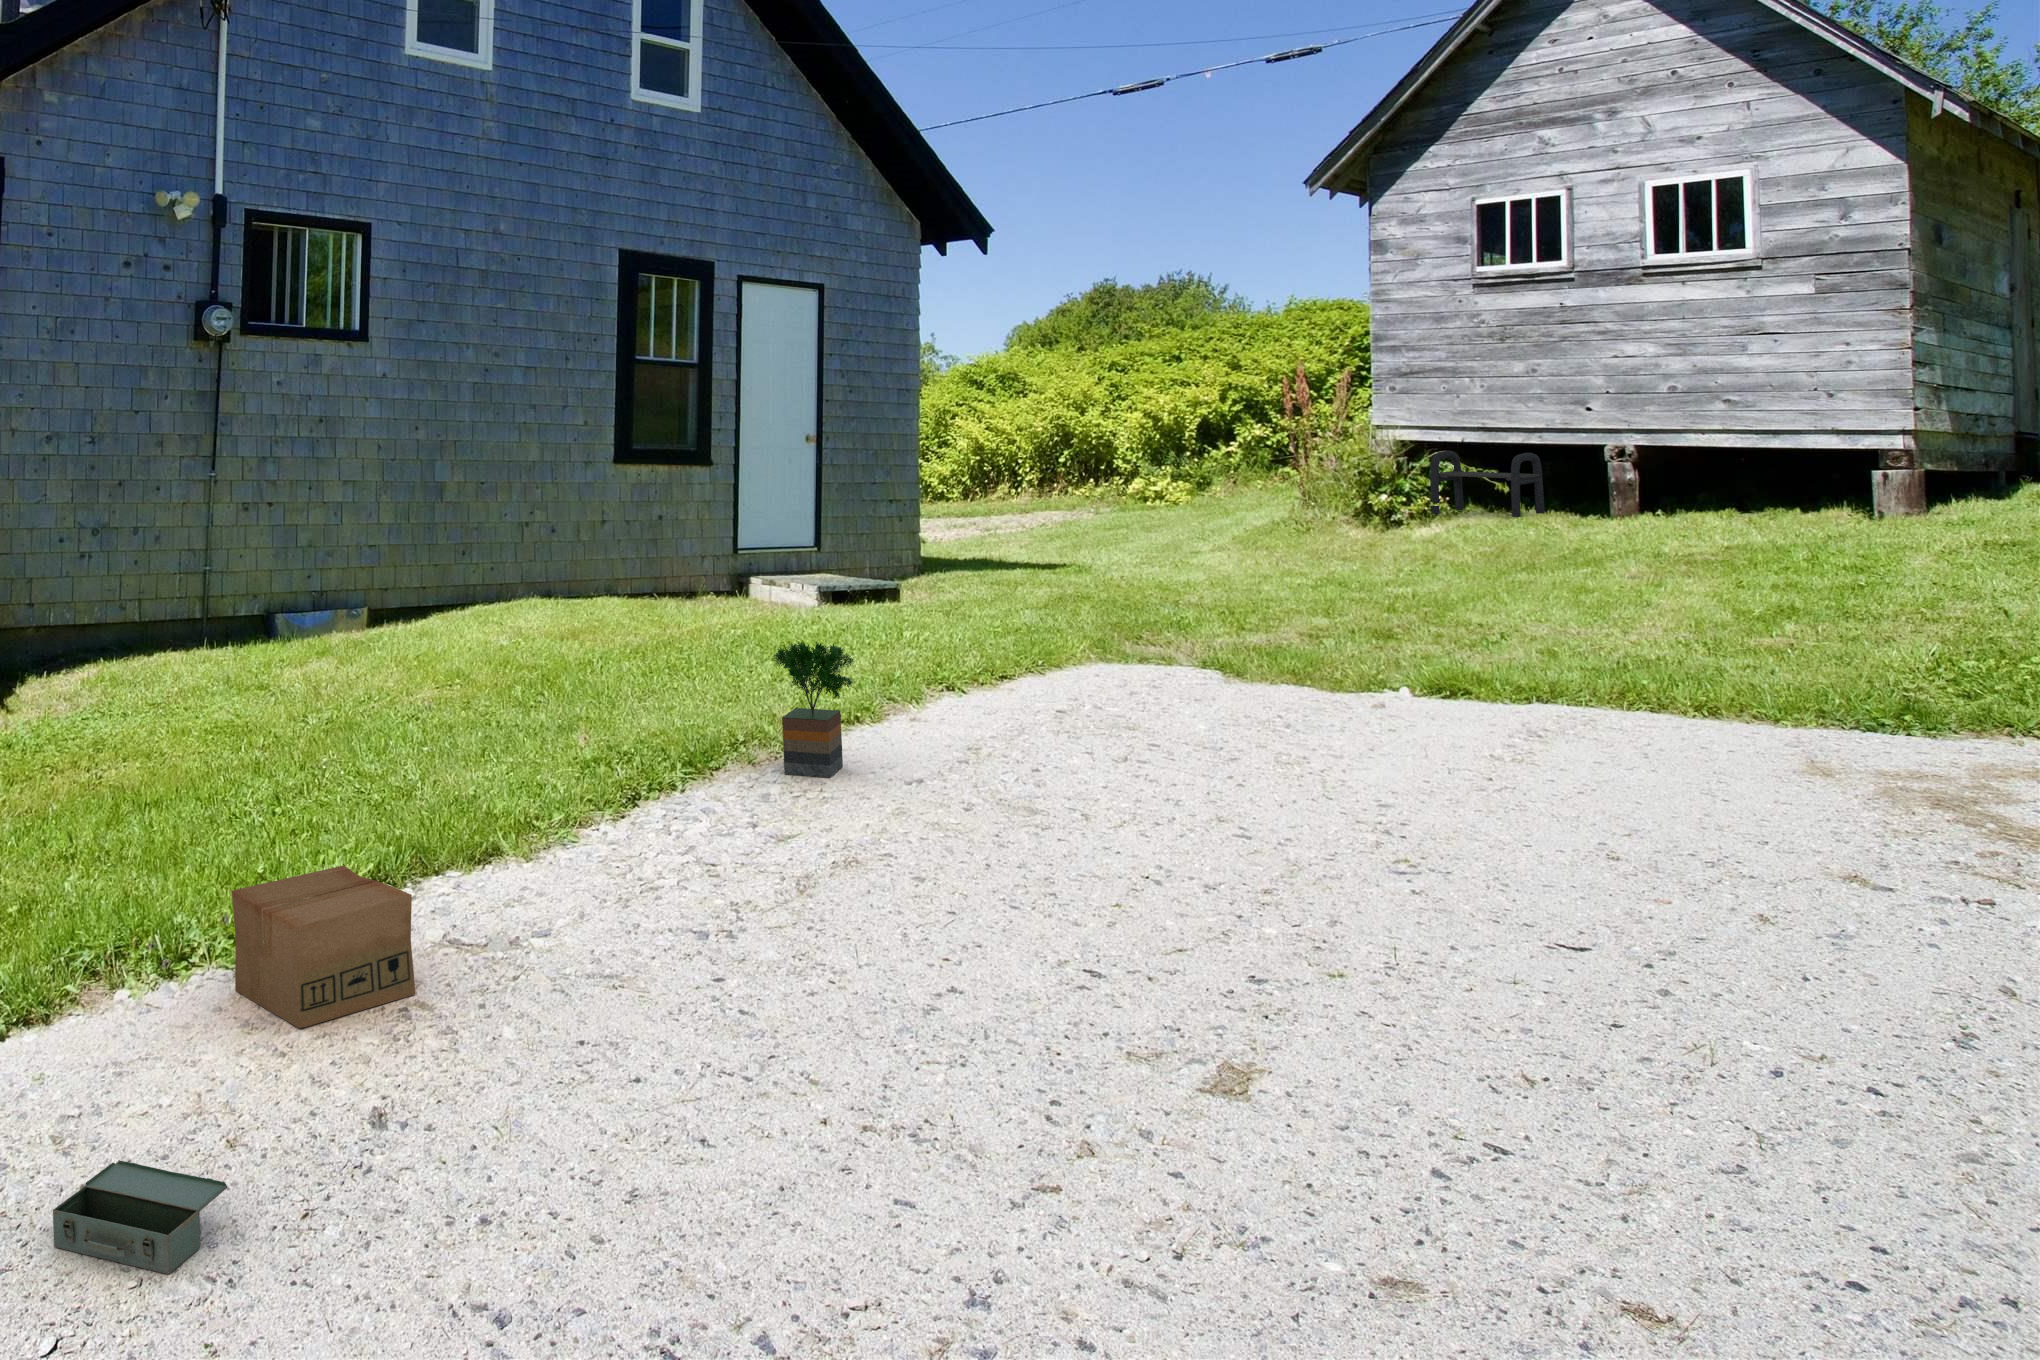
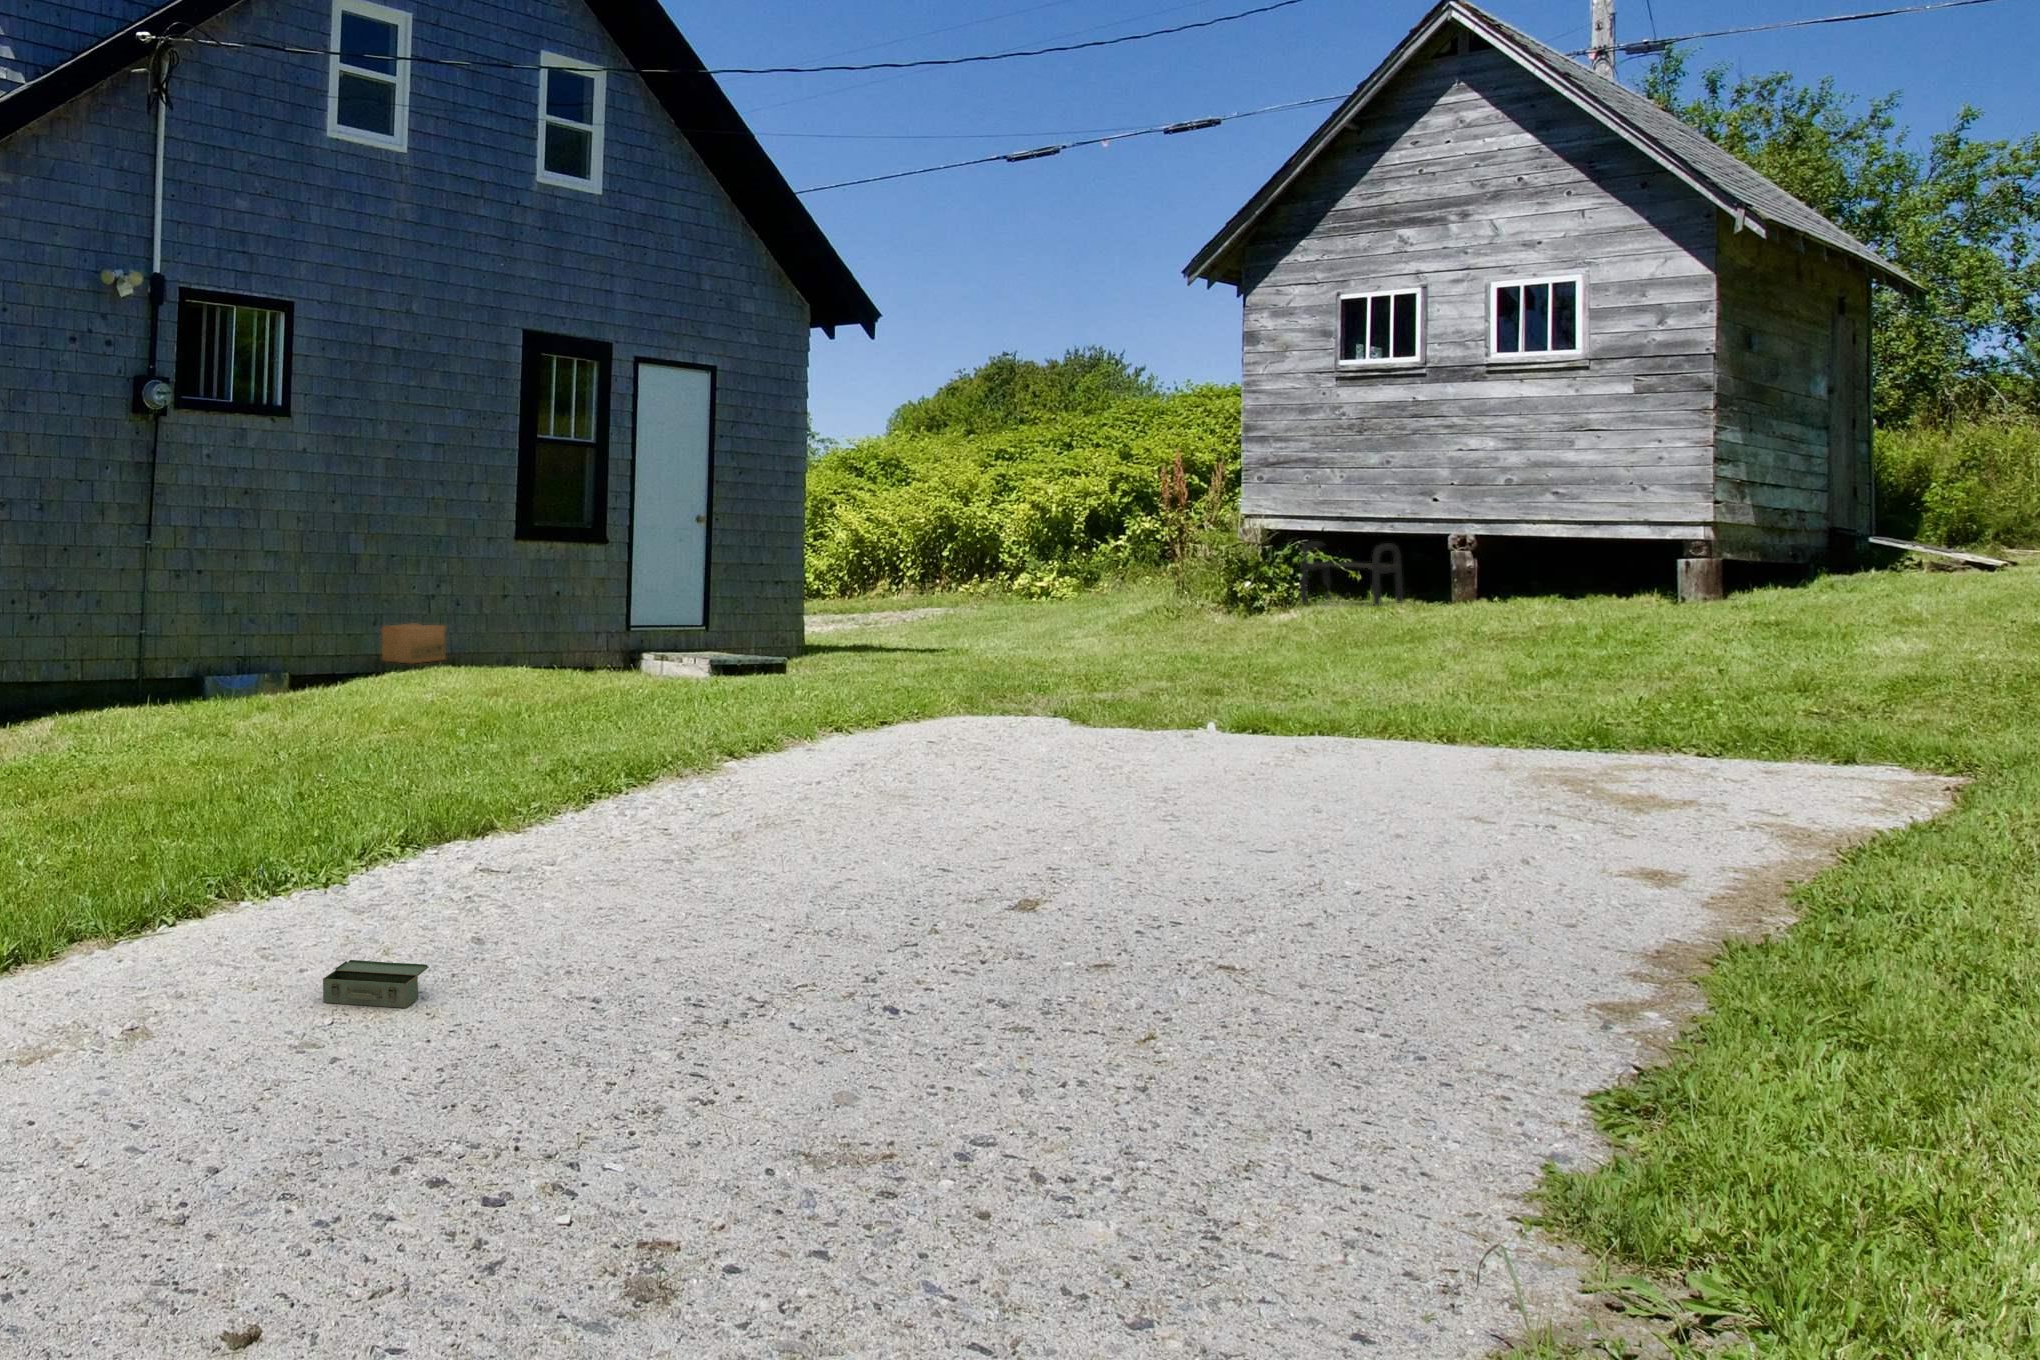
potted tree: present [773,642,854,778] -> none [712,677,782,787]
cardboard box: present [232,865,416,1028] -> present [381,623,446,663]

